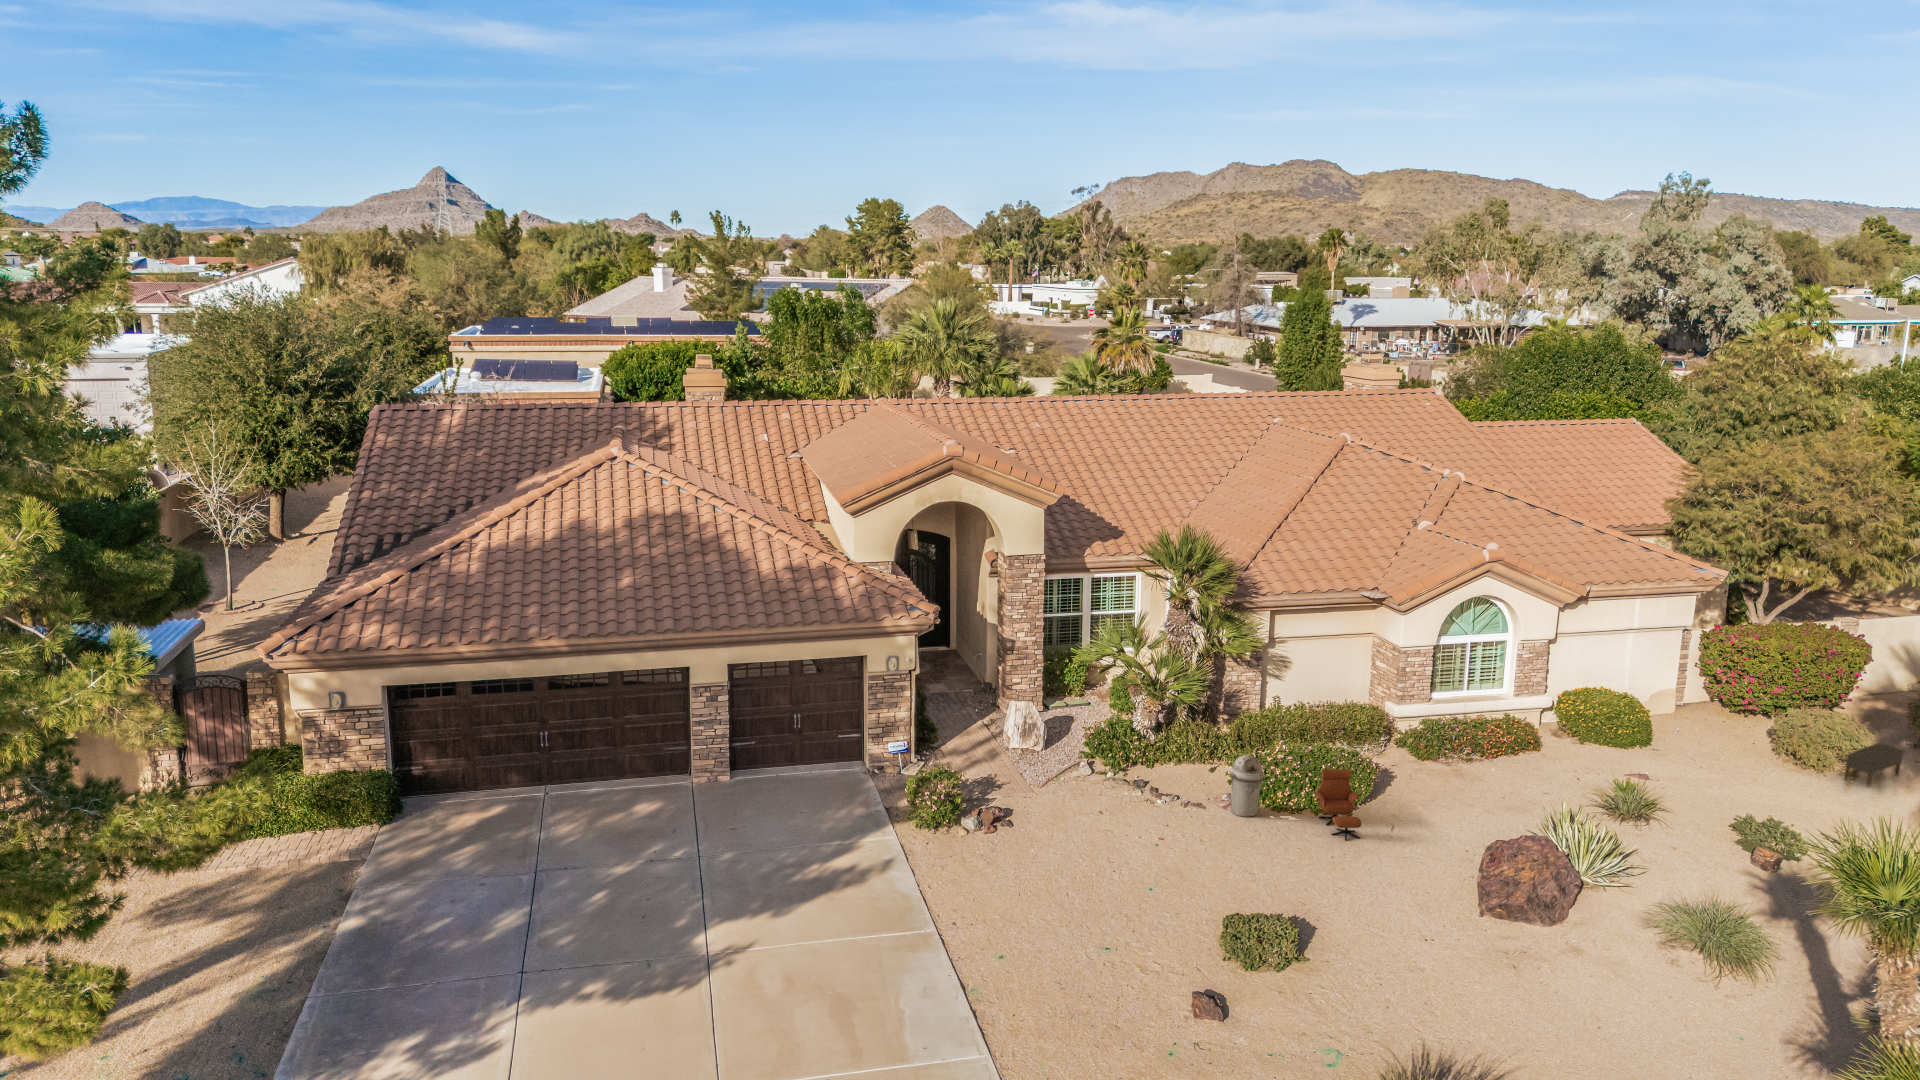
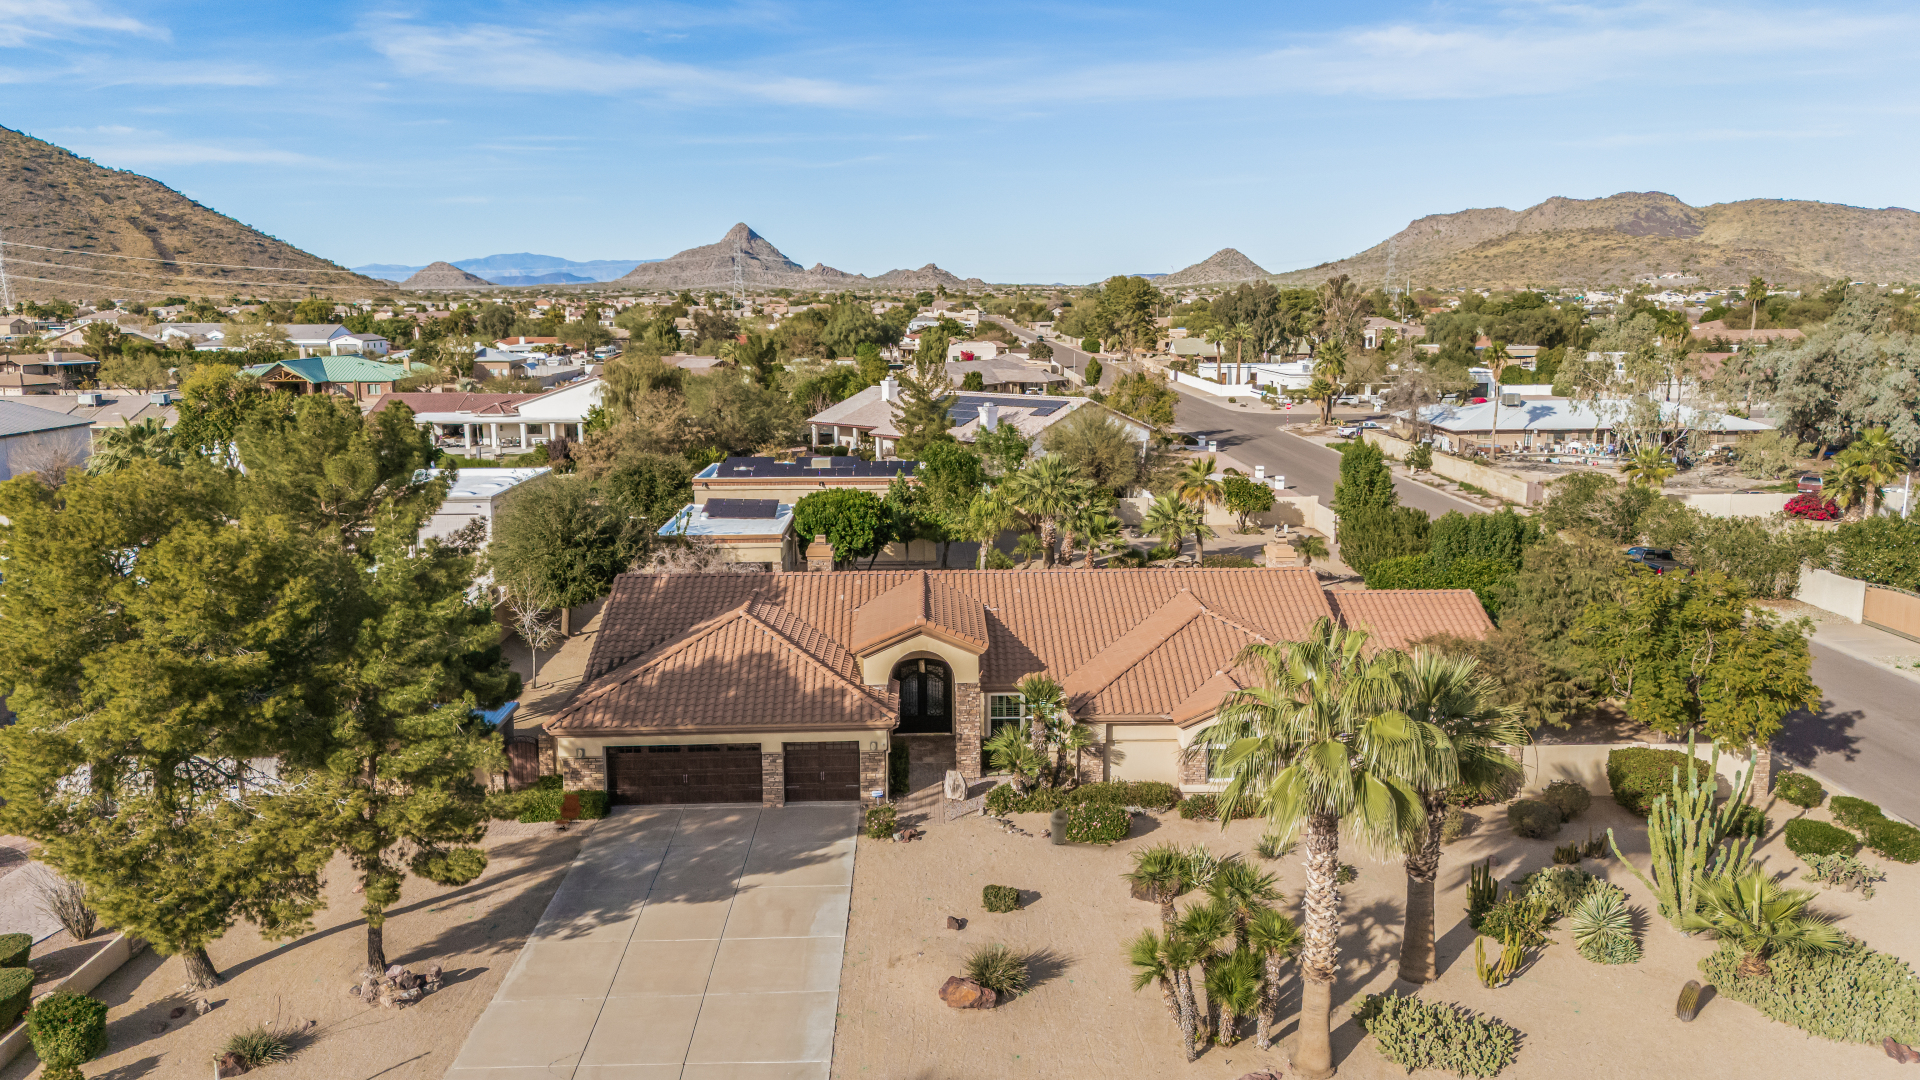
bench: present [1844,743,1904,787] -> none [1461,827,1505,854]
lounge chair: present [1314,769,1361,841] -> present [554,794,582,831]

